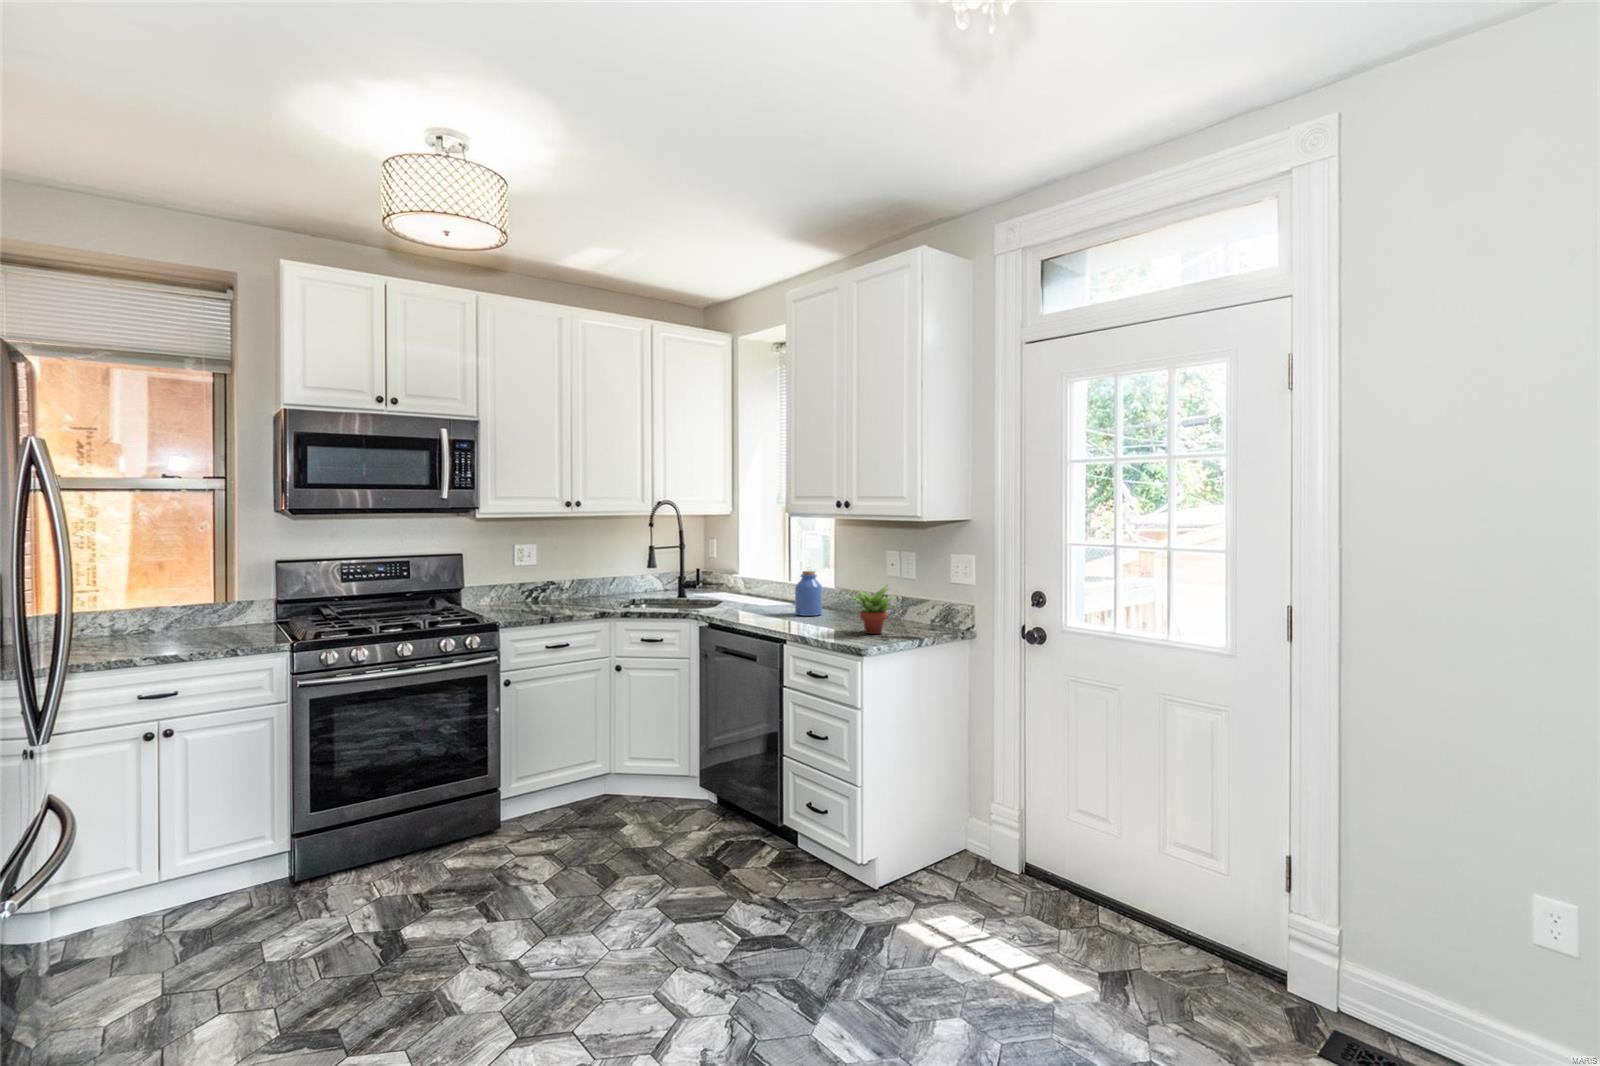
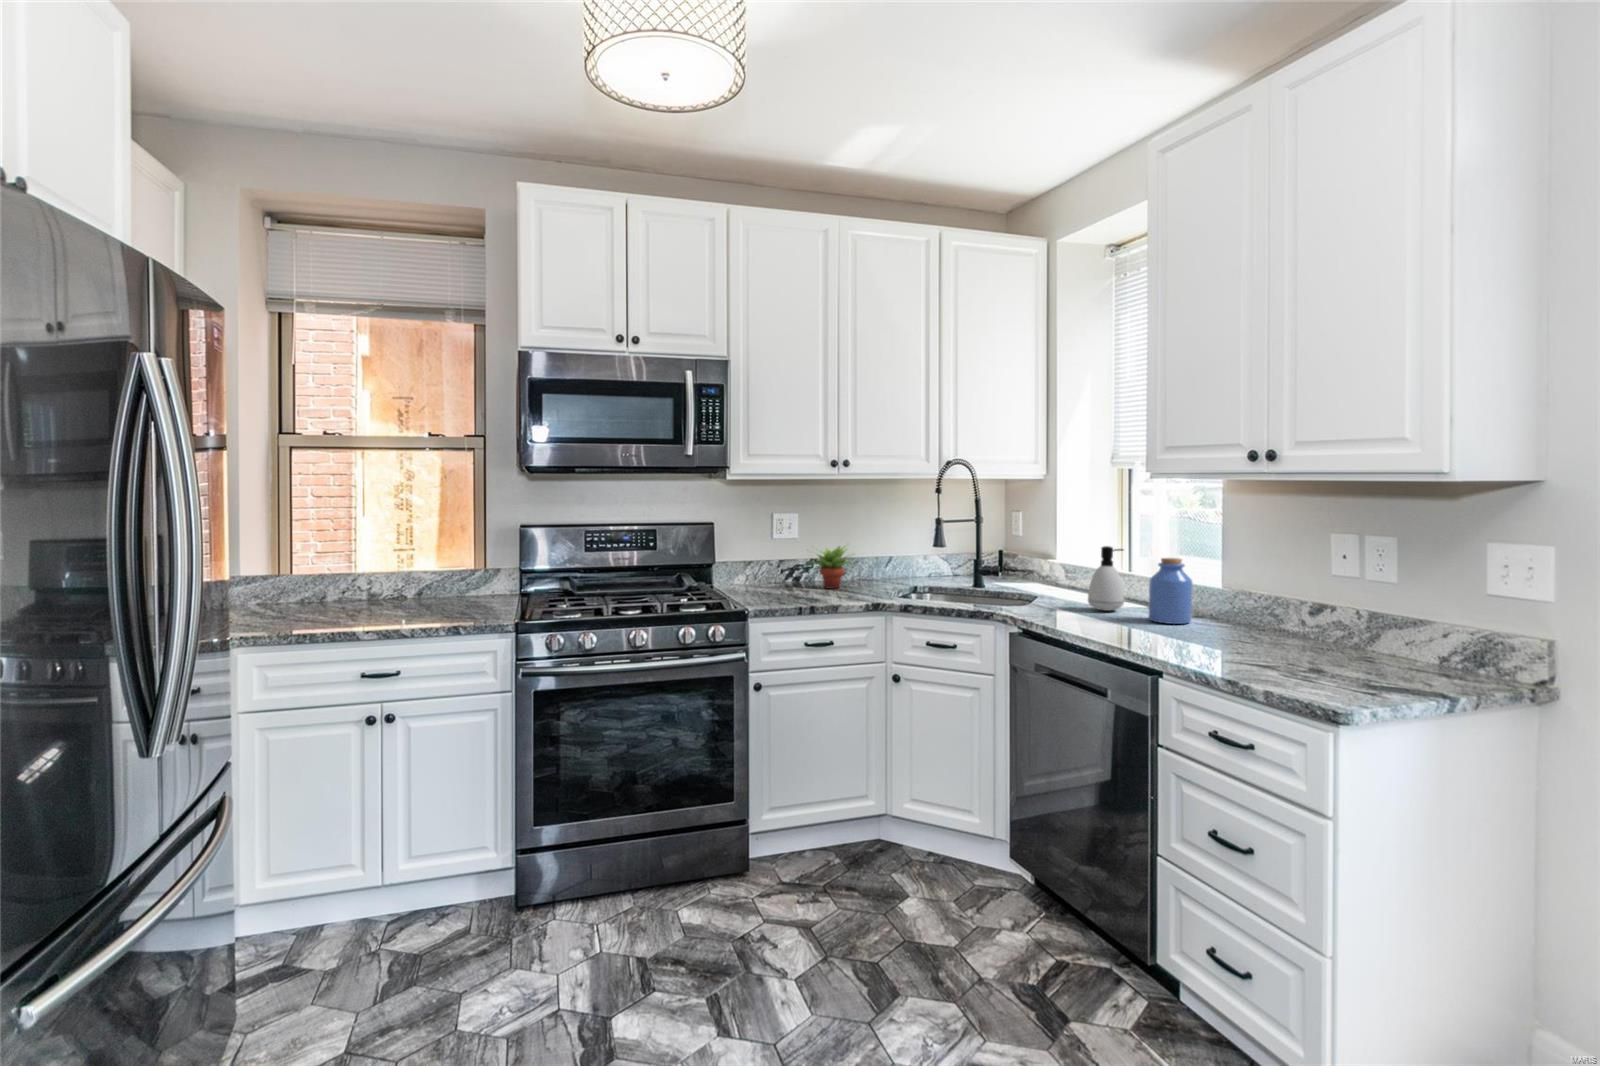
soap dispenser: none [757,564,781,610] -> present [1088,546,1124,611]
succulent plant: present [854,586,898,634] -> present [817,546,850,589]

